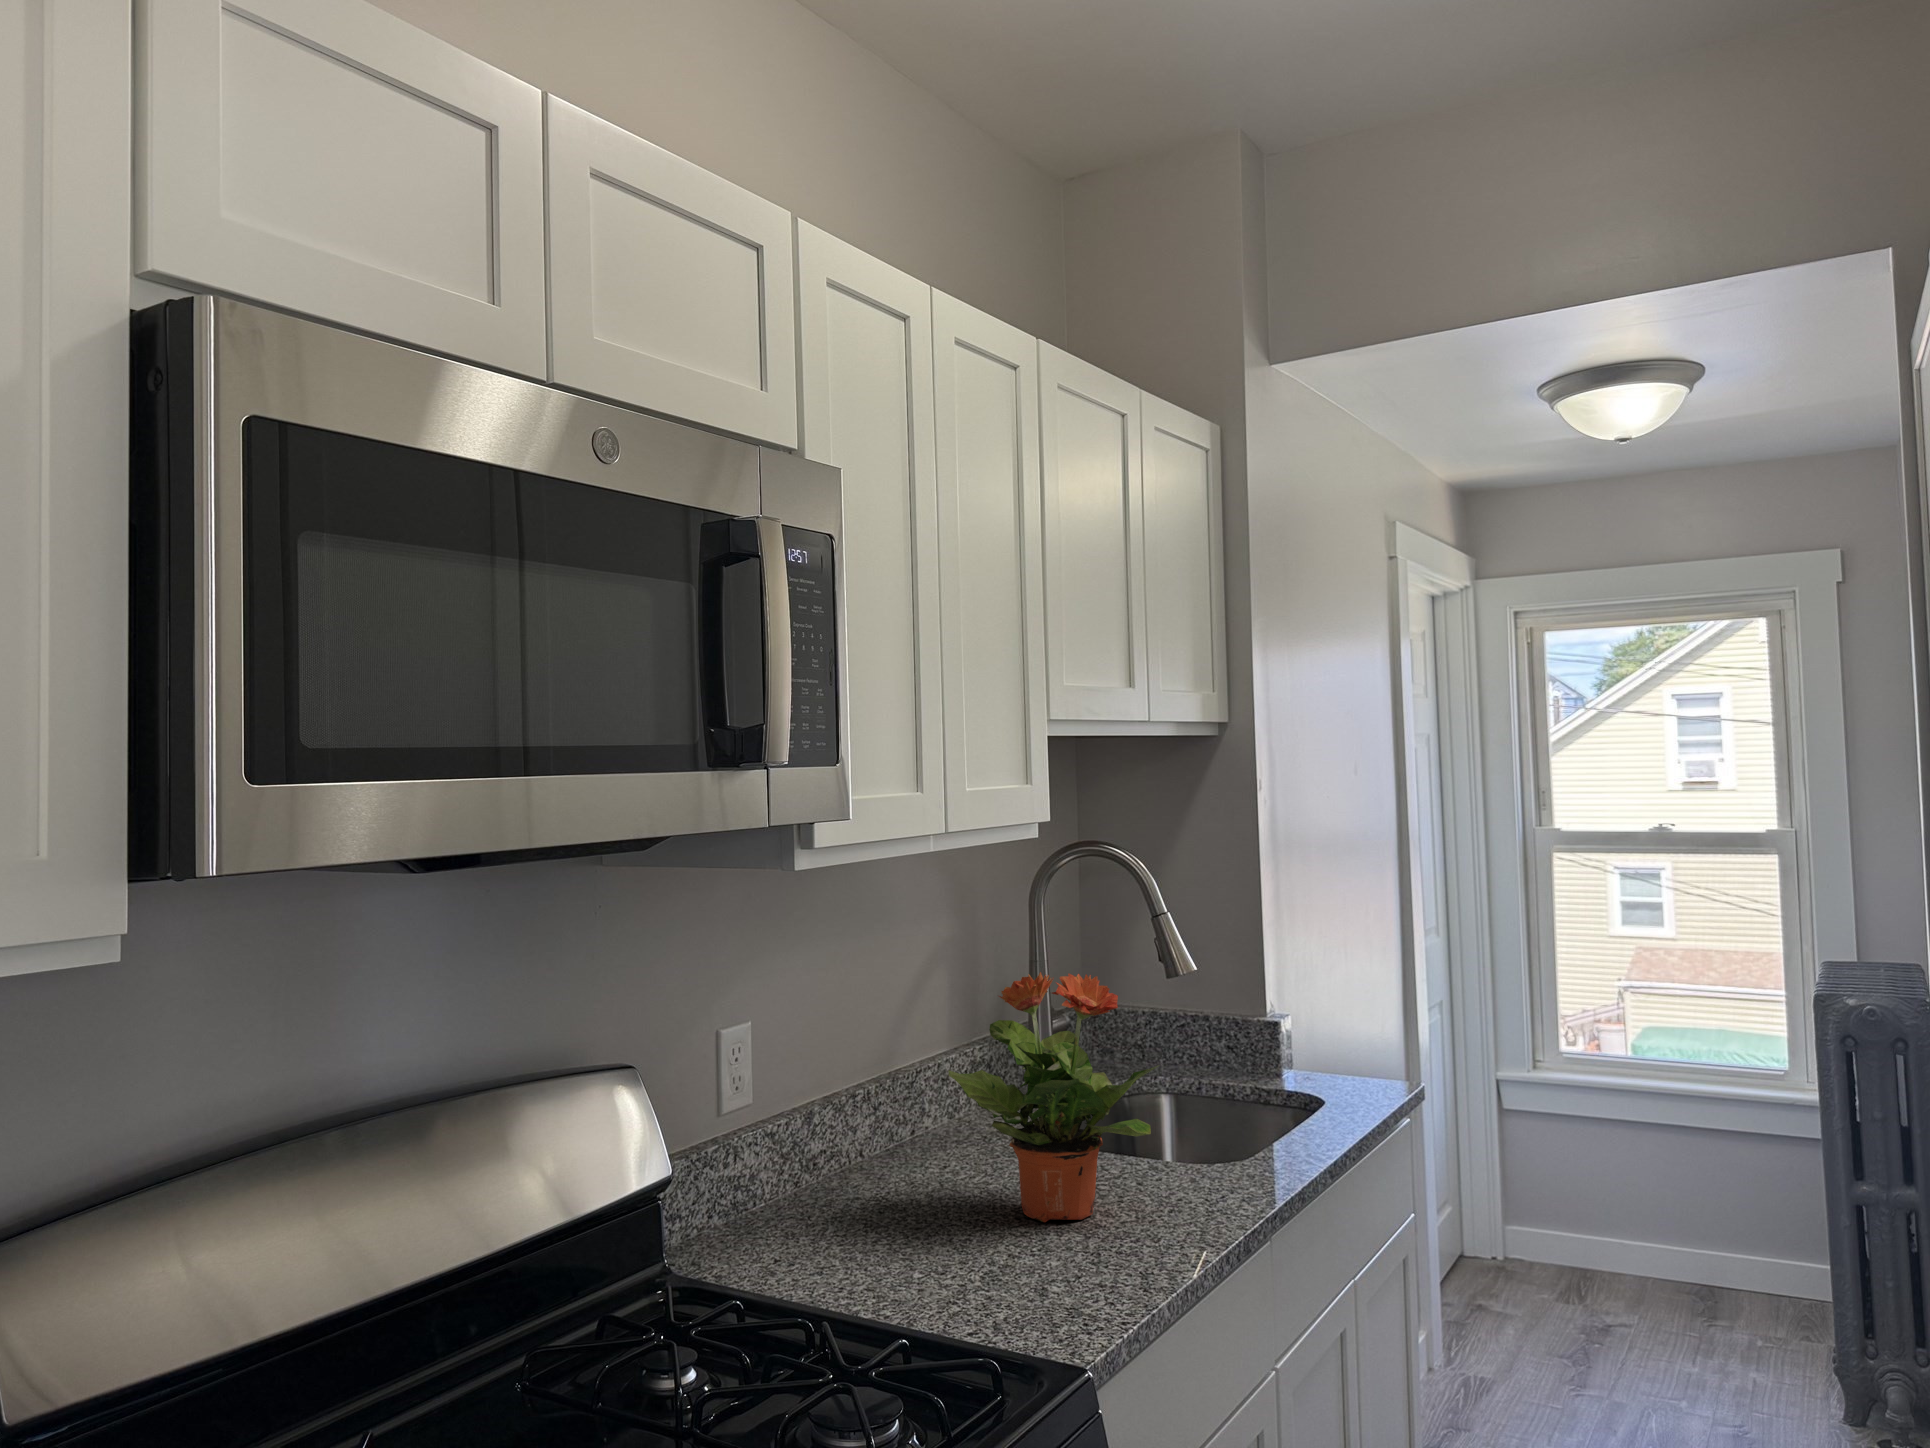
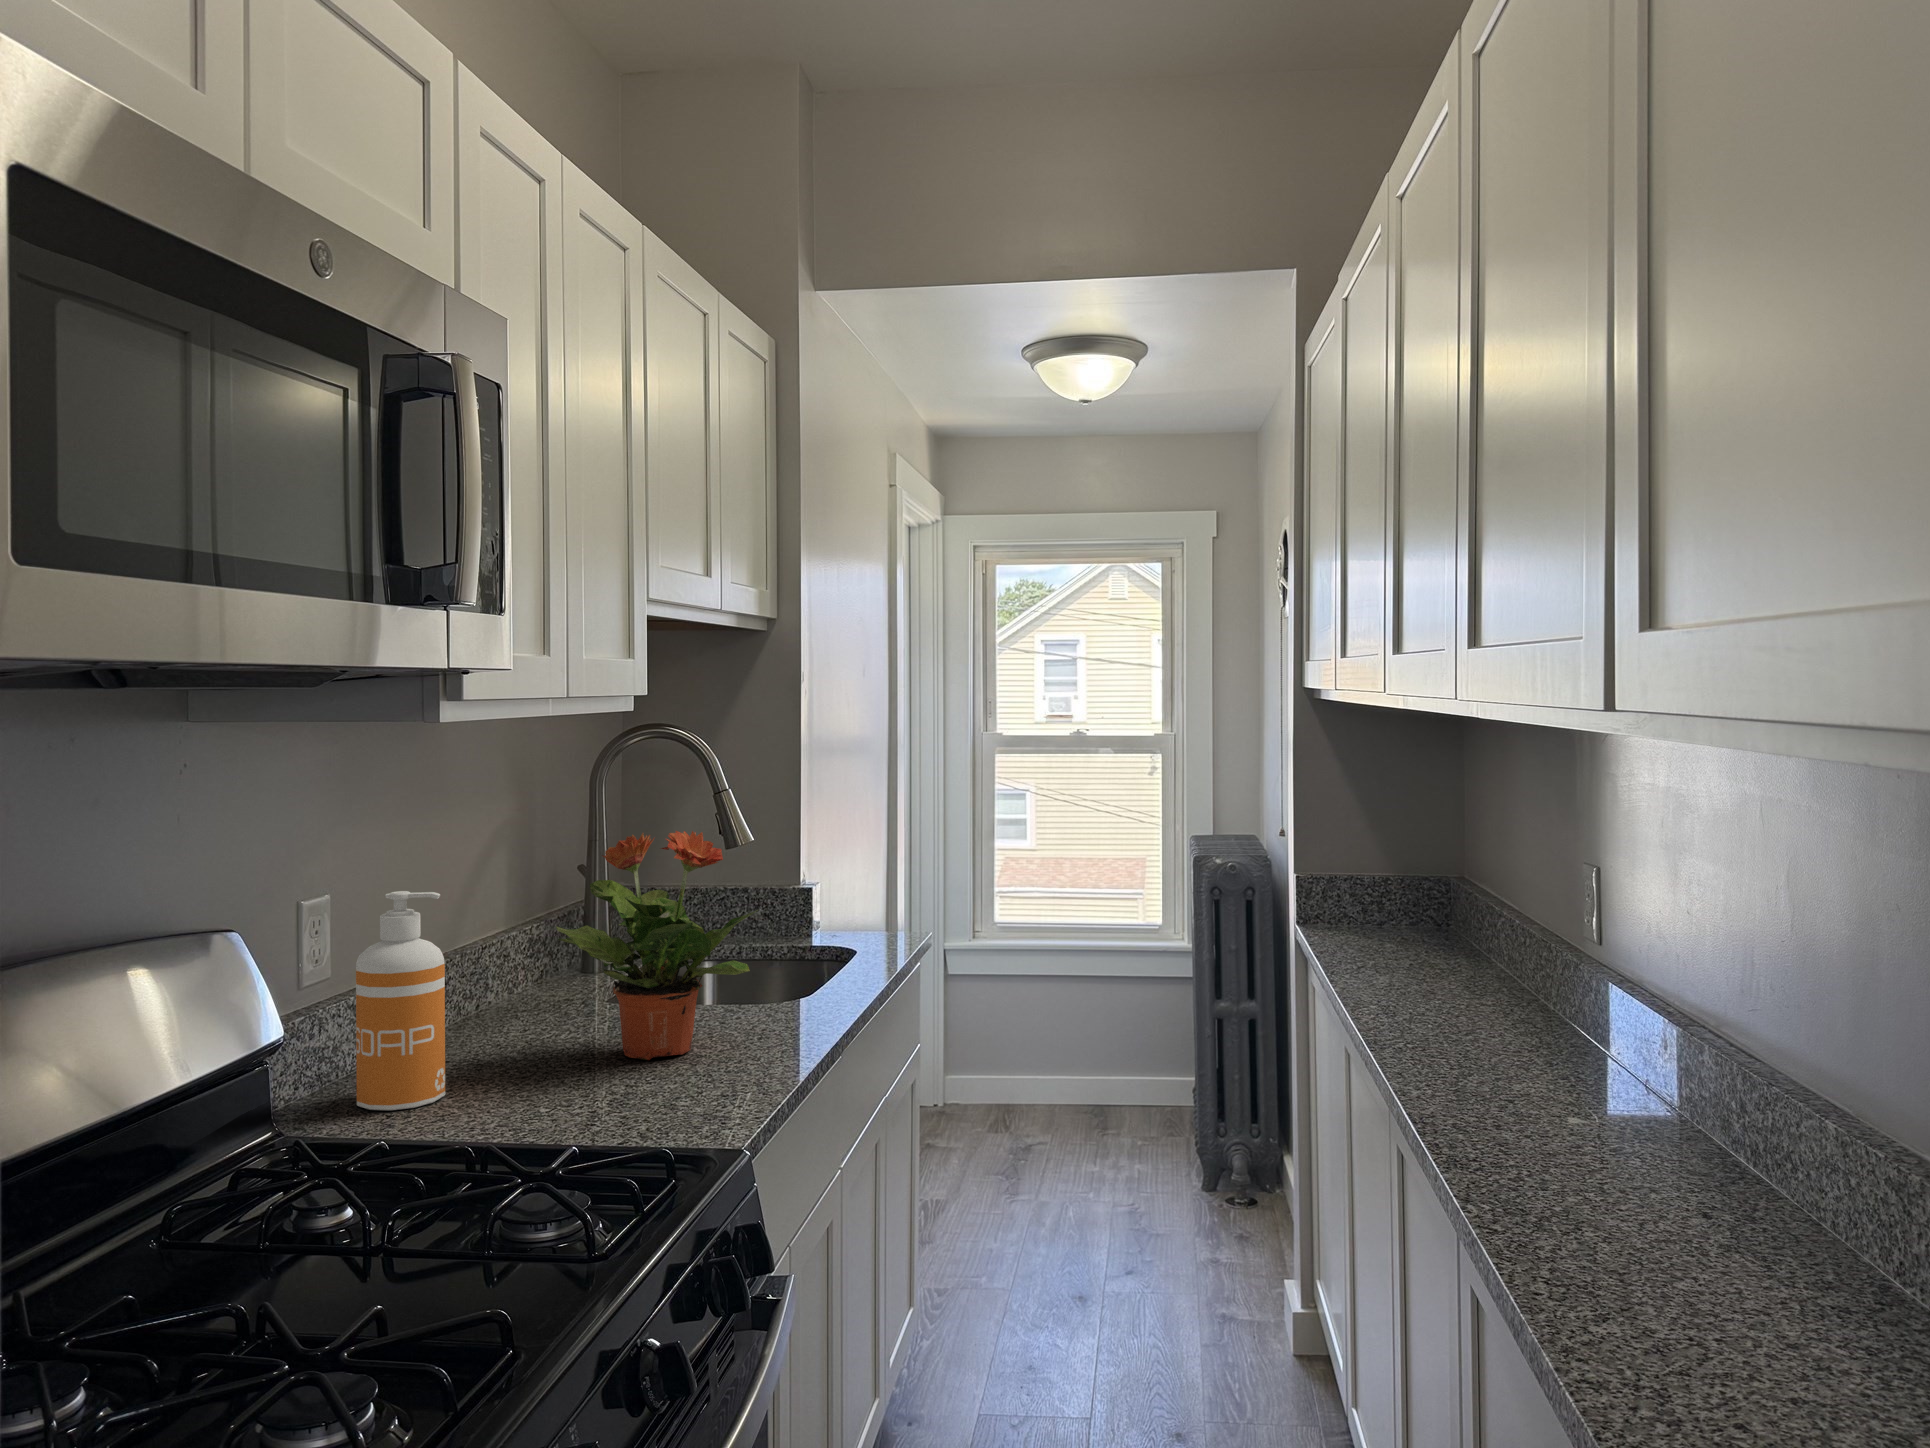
soap dispenser: none [752,1029,838,1252] -> present [356,891,445,1110]

